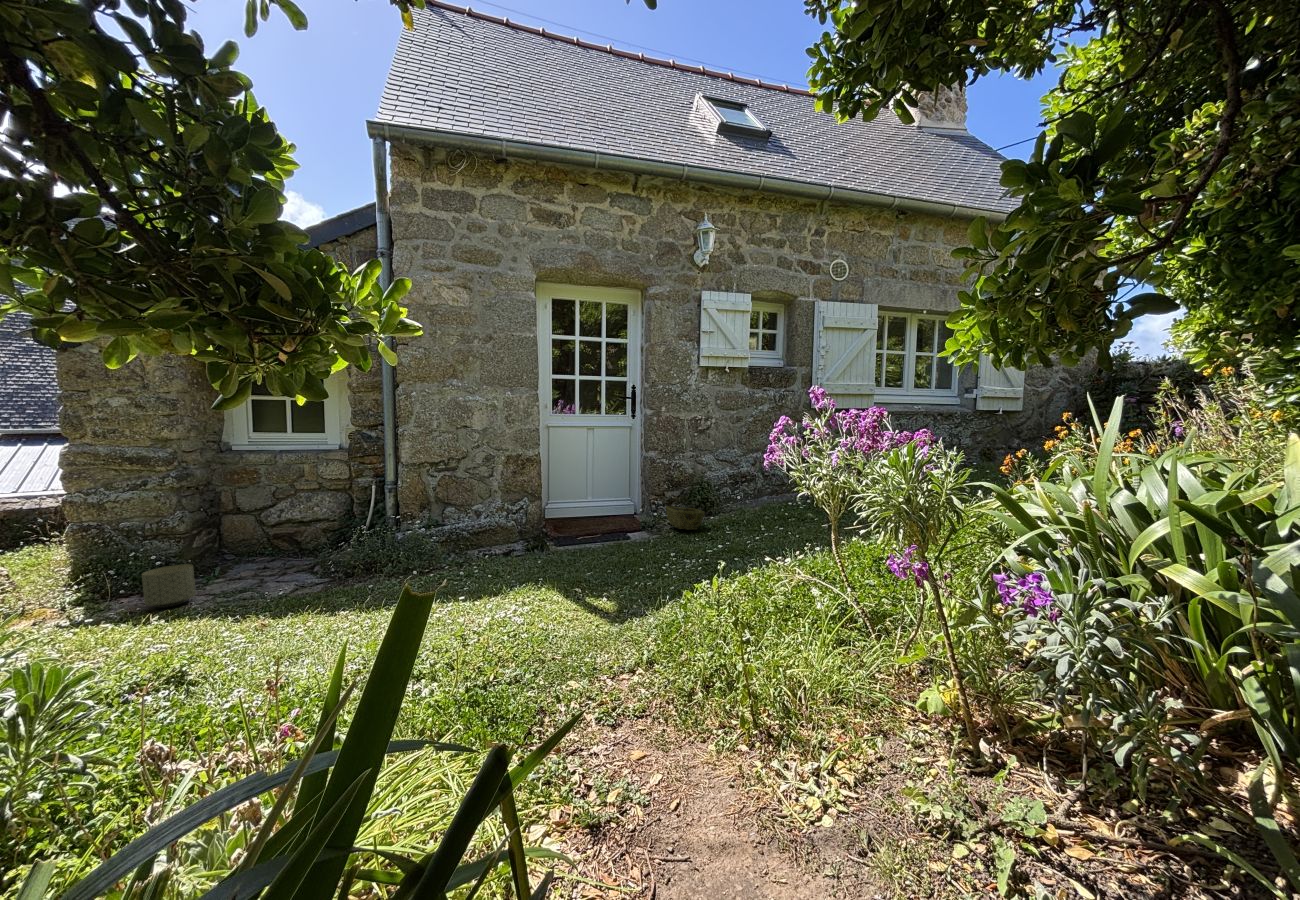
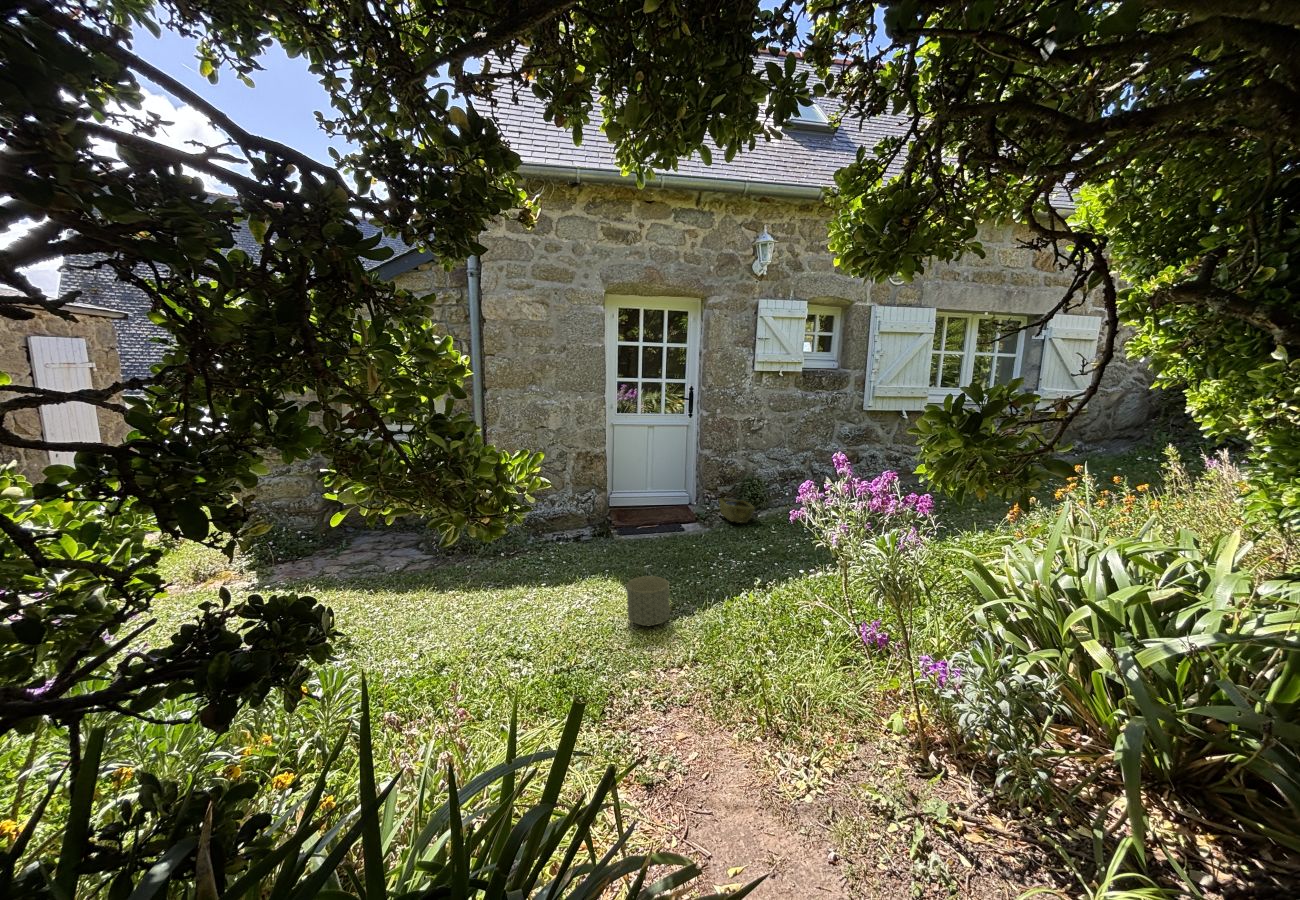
planter: present [142,564,196,608] -> present [627,576,670,626]

